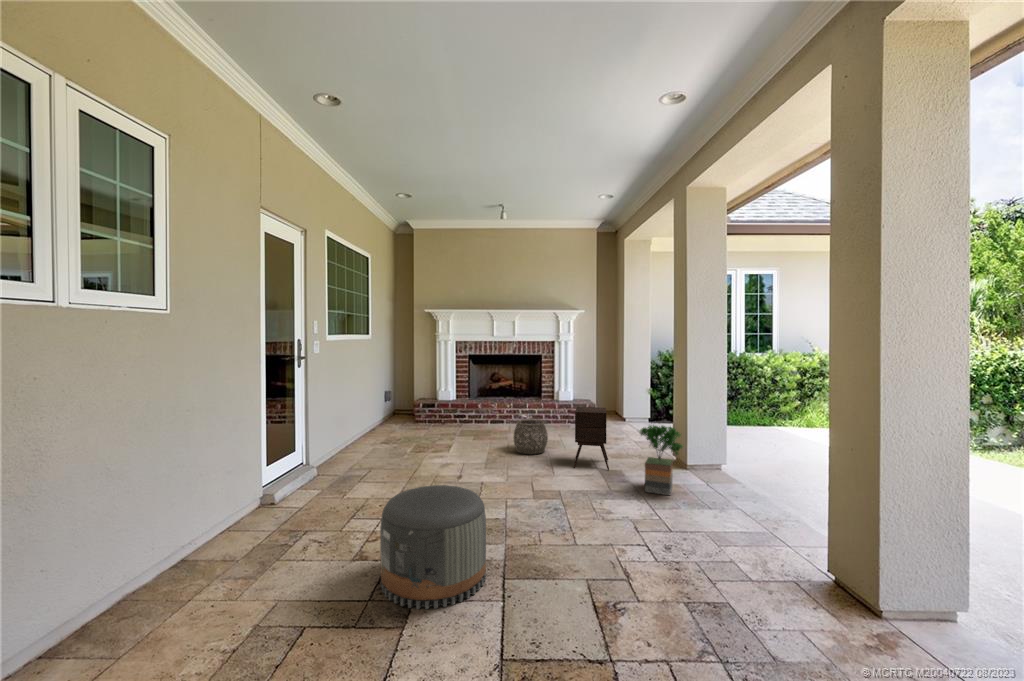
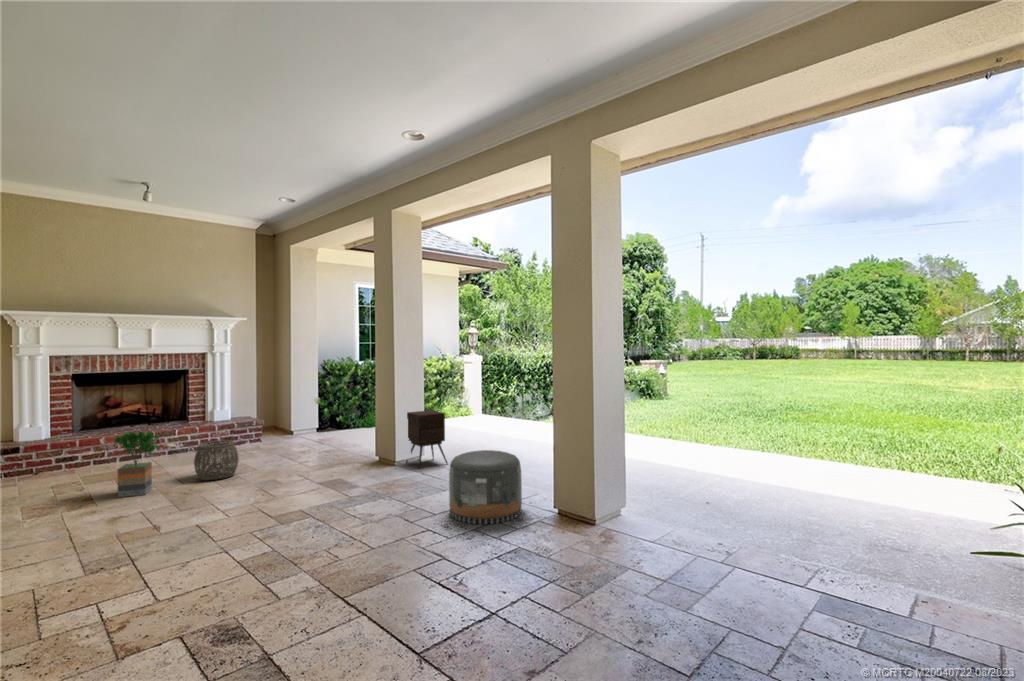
side table: present [574,407,609,470] -> present [406,410,448,469]
potted tree: present [640,425,683,495] -> present [113,431,160,497]
pouf: present [380,485,486,609] -> present [449,450,522,524]

